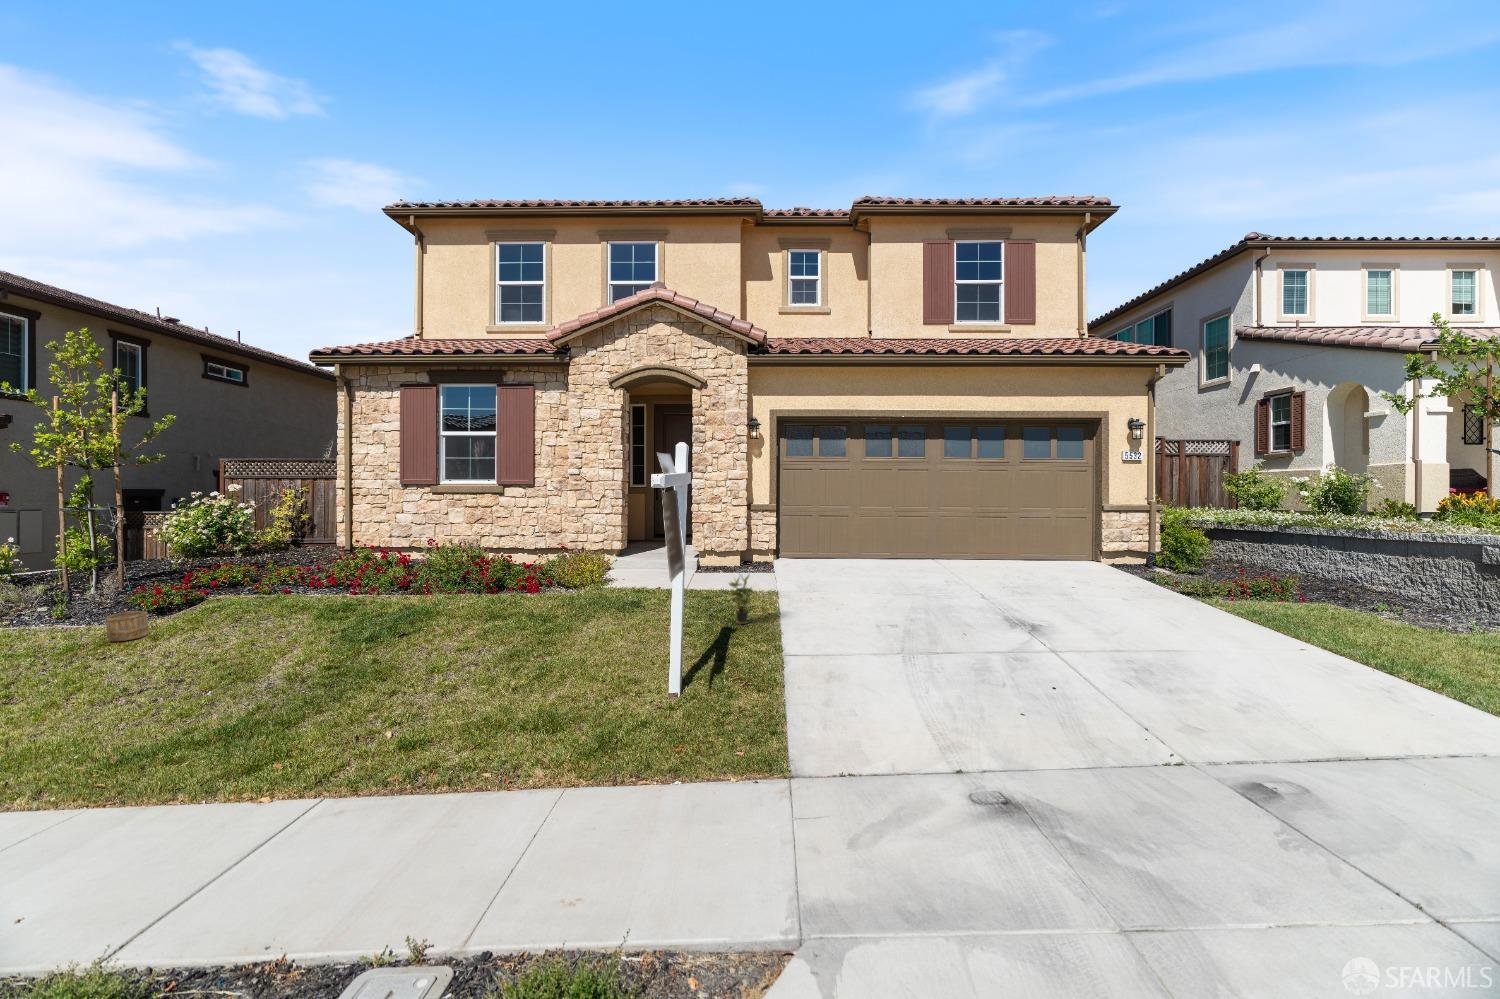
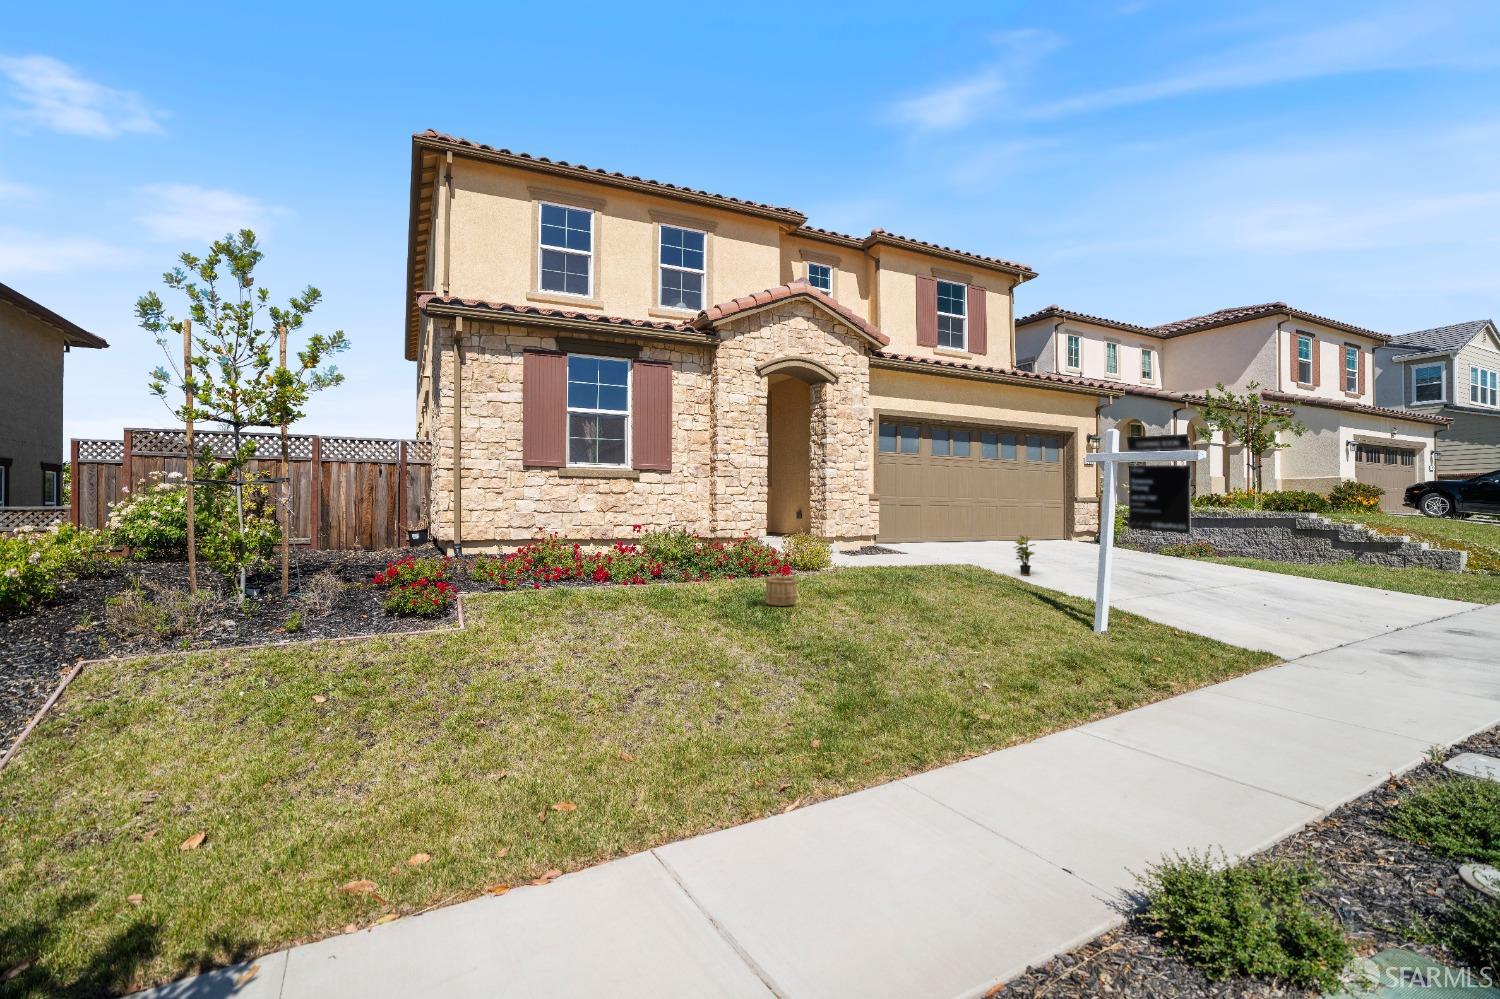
wooden bucket: present [104,611,148,642] -> present [765,577,798,606]

